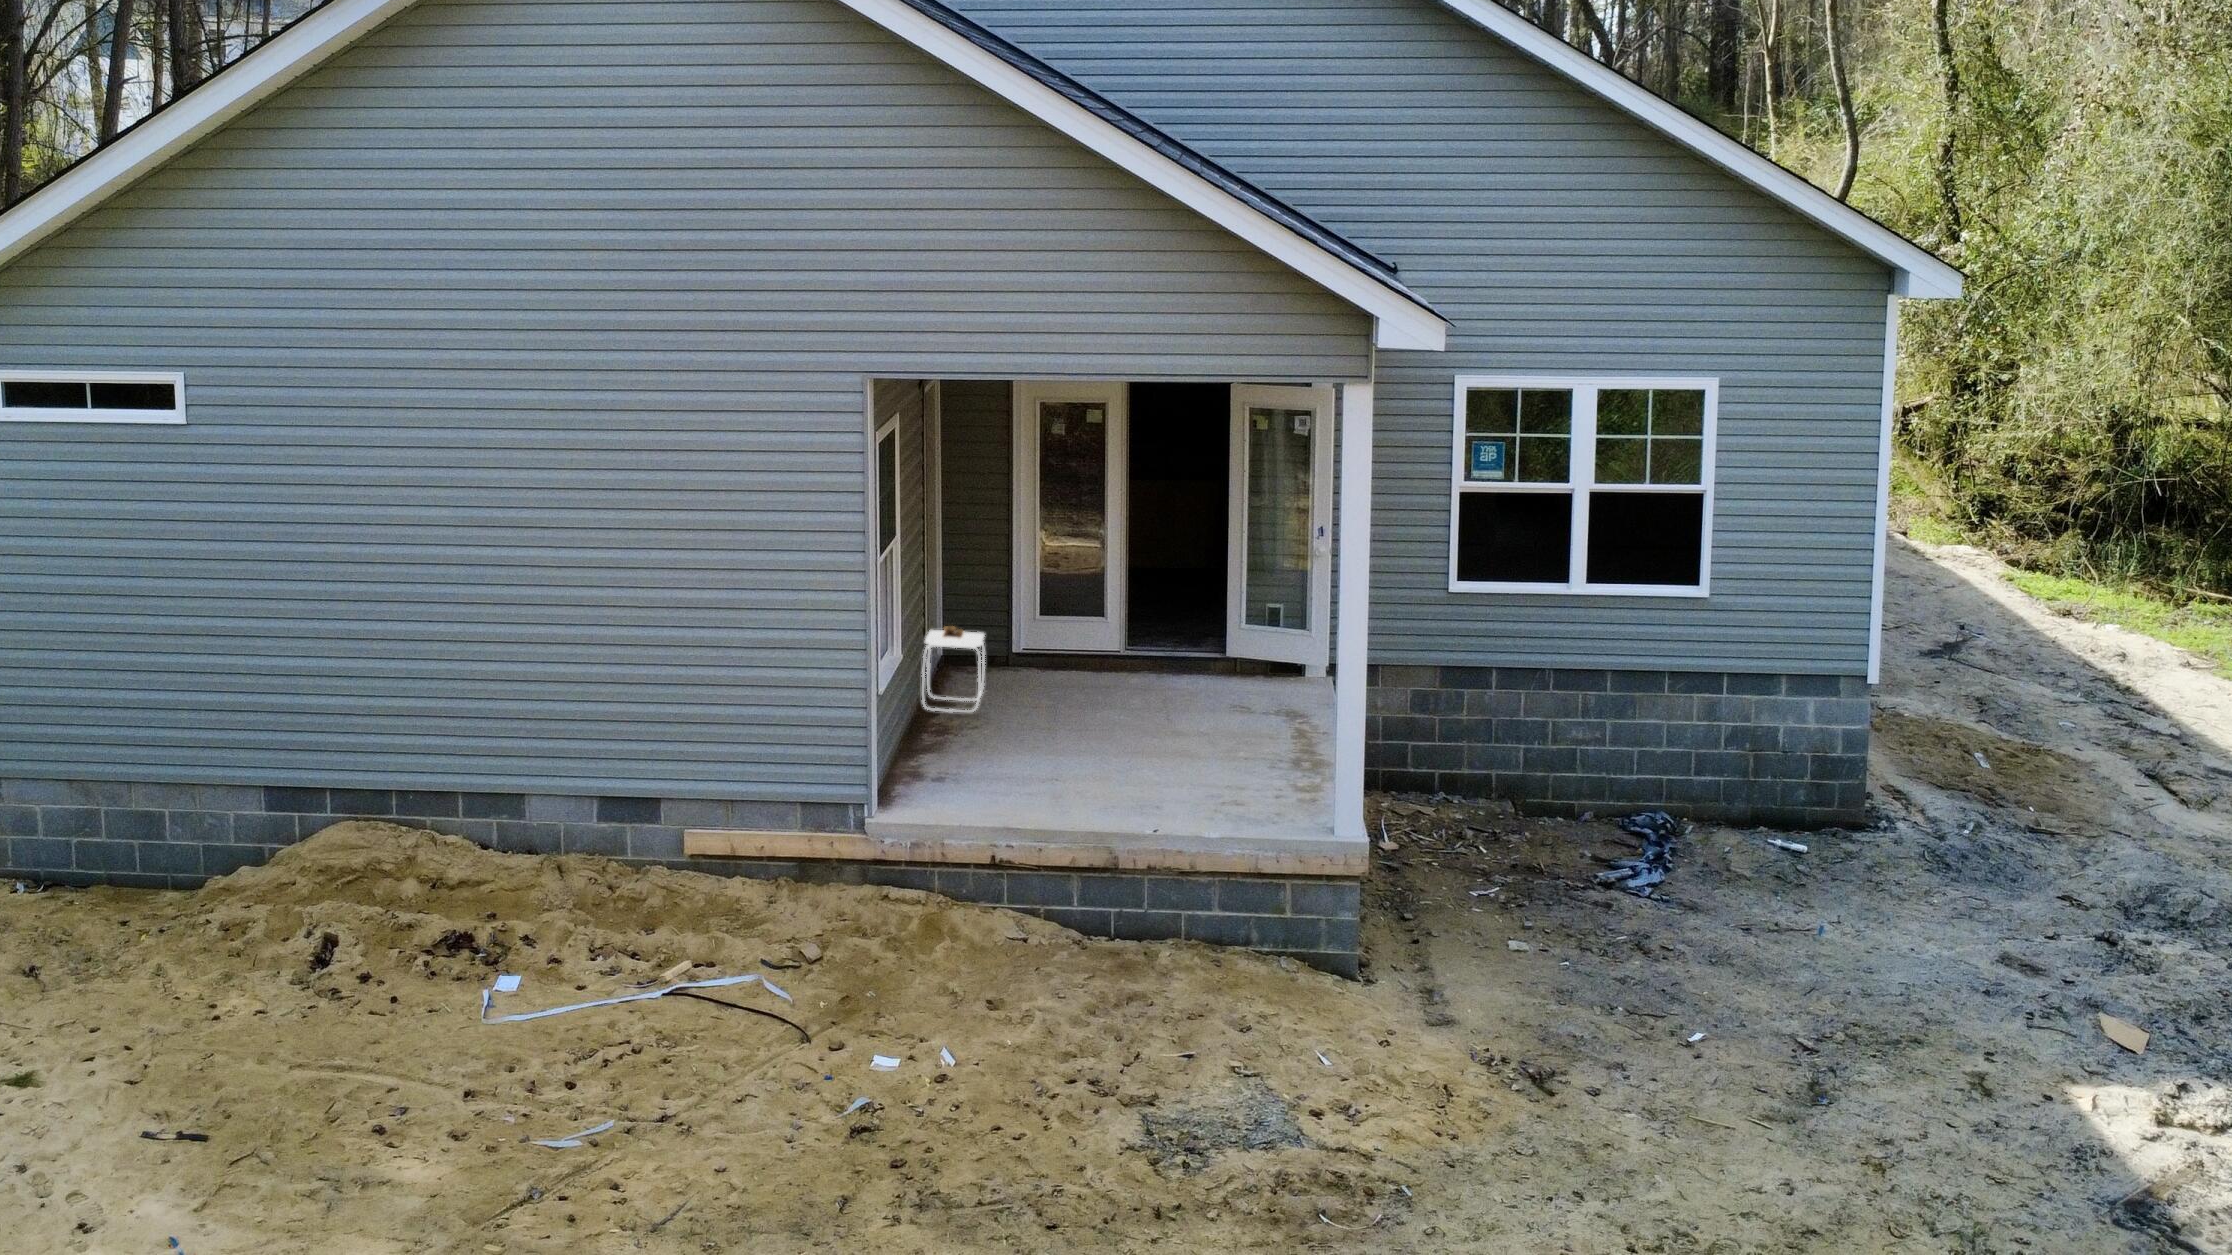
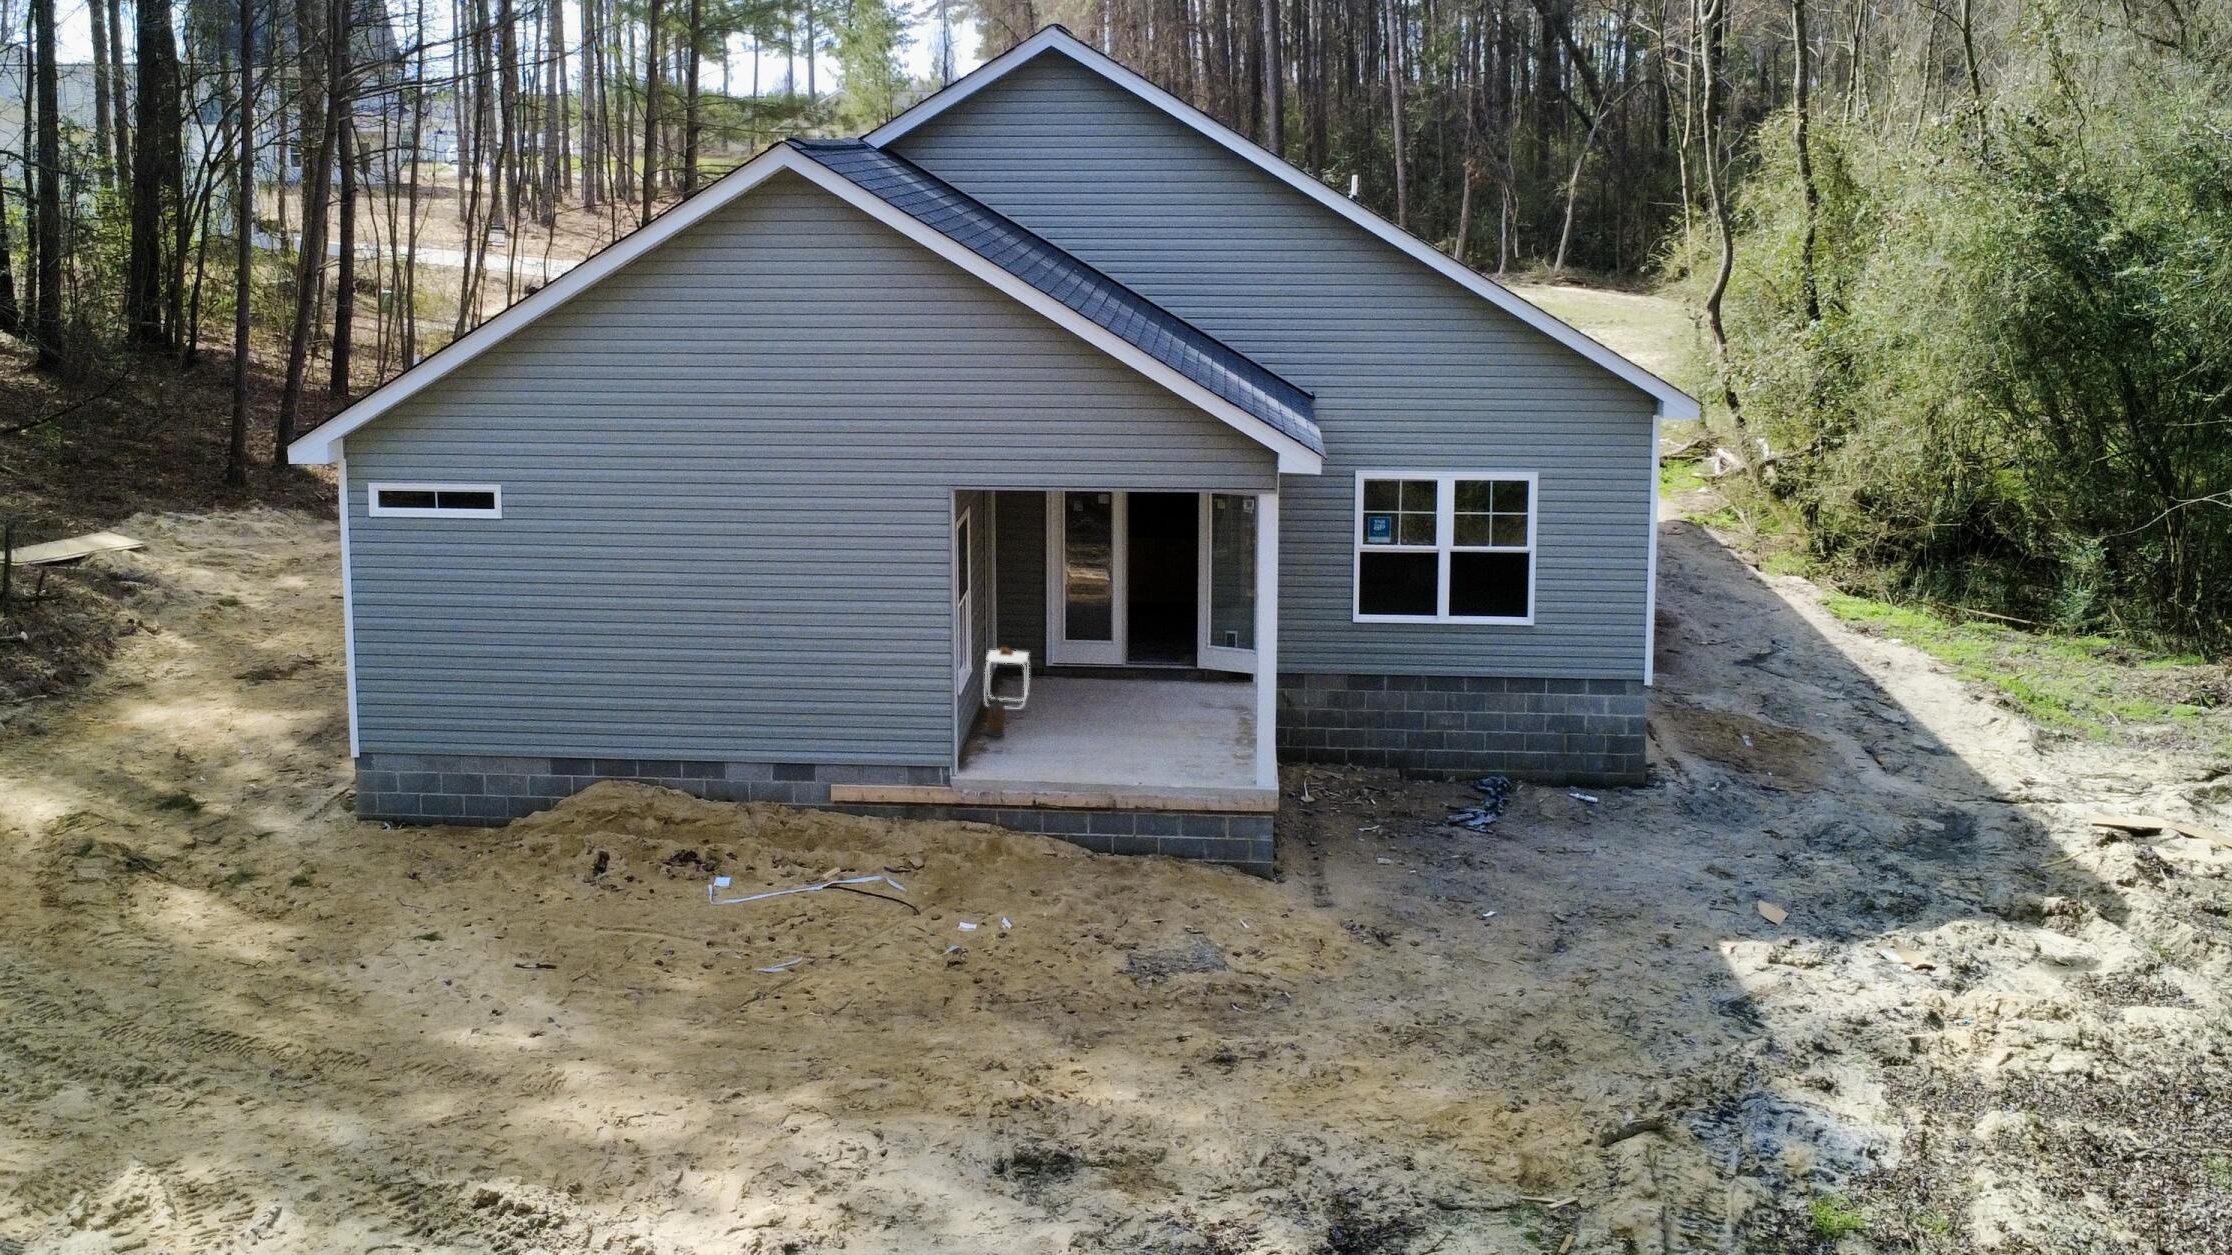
watering can: none [923,692,948,753] -> present [987,695,1005,736]

